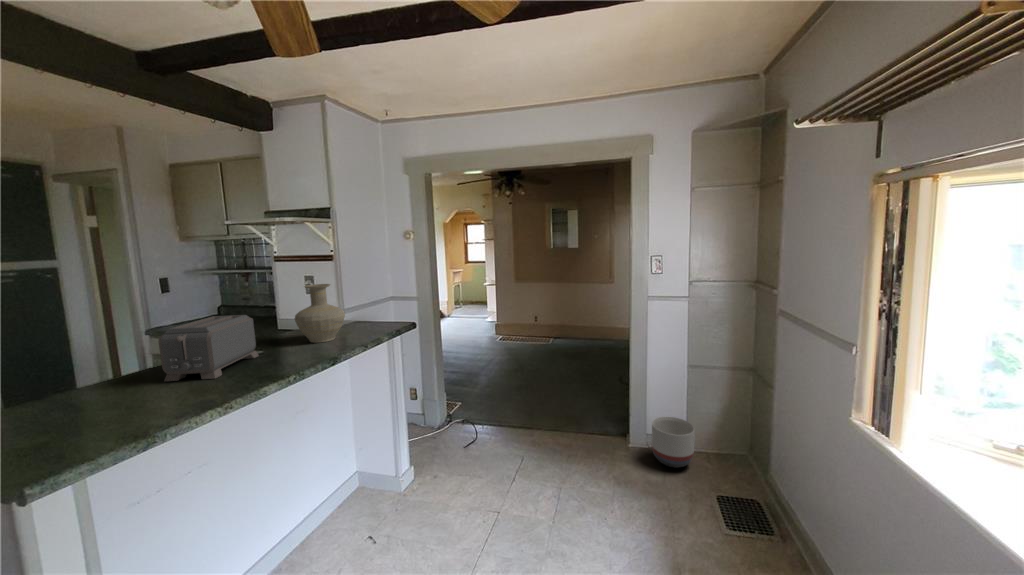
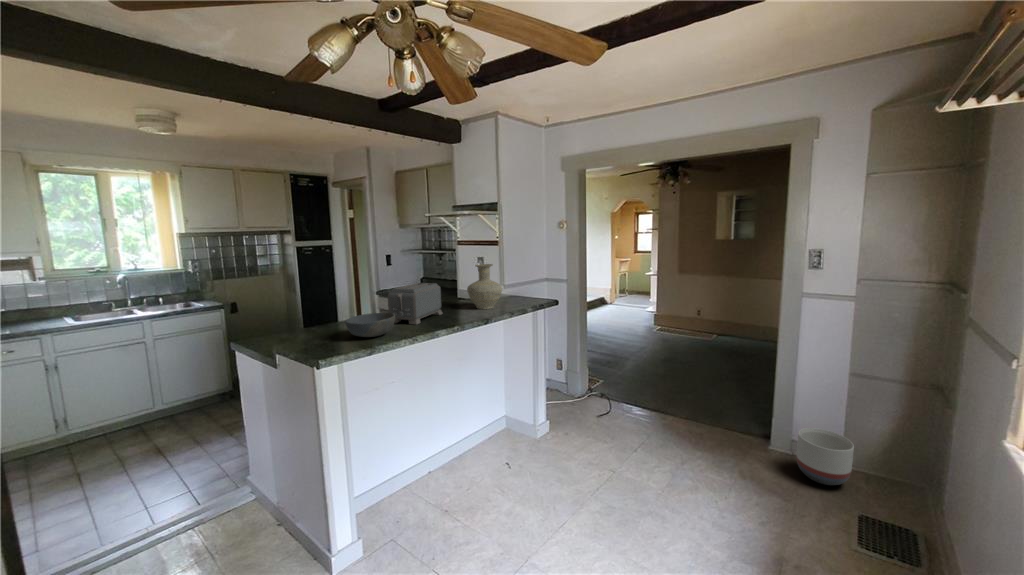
bowl: none [65,368,174,416] -> present [346,313,395,337]

